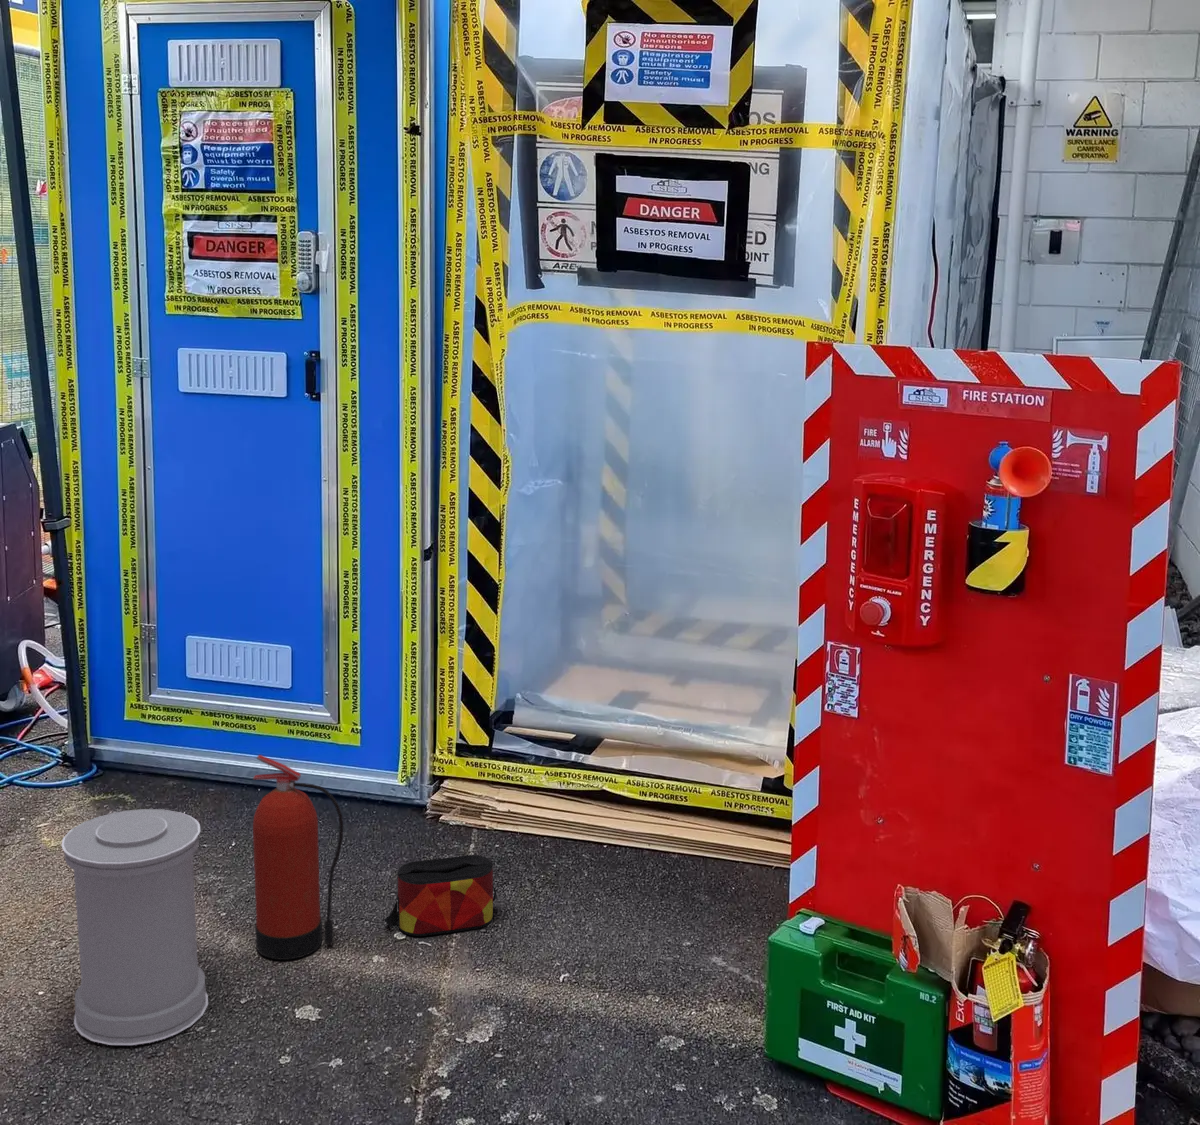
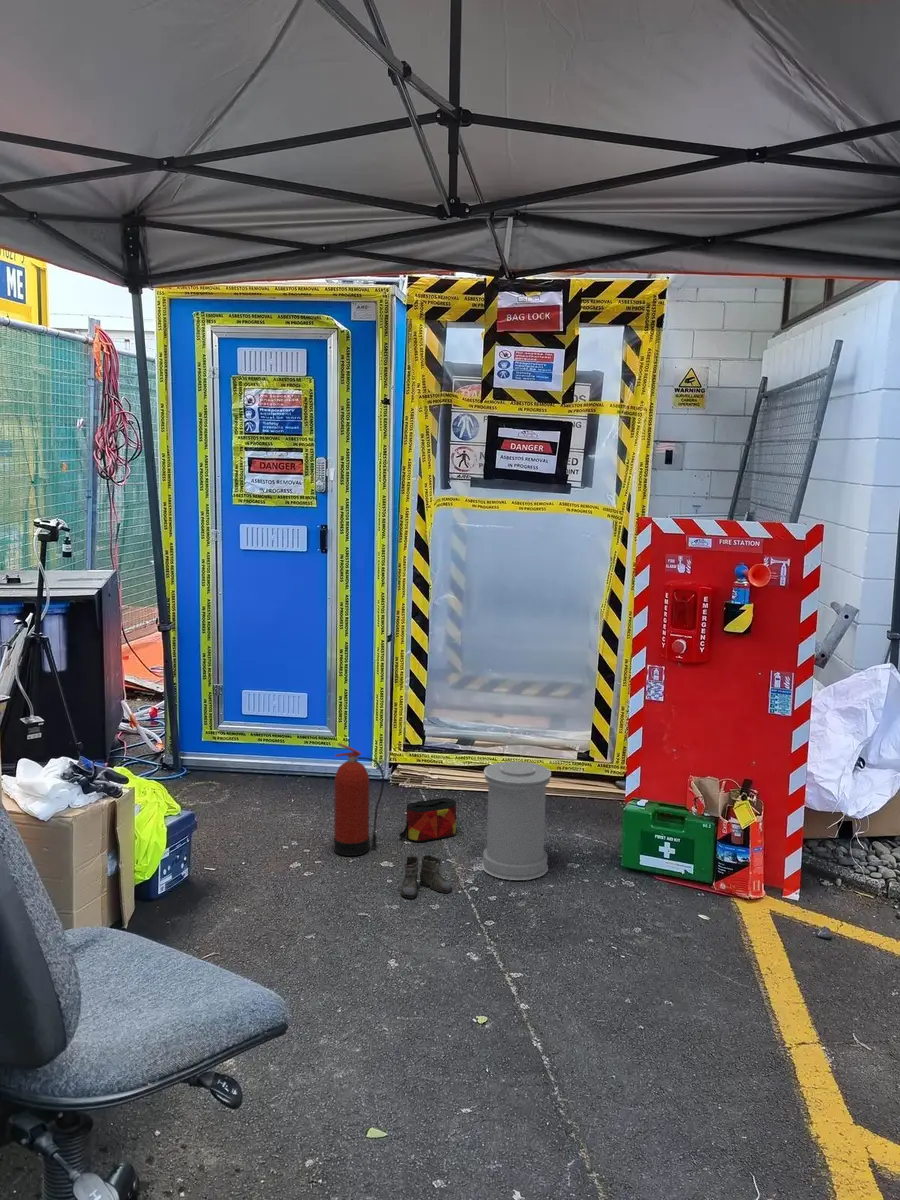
trash can: present [62,809,208,1045] -> present [482,762,551,880]
boots: none [314,983,423,1070] -> present [401,855,452,898]

